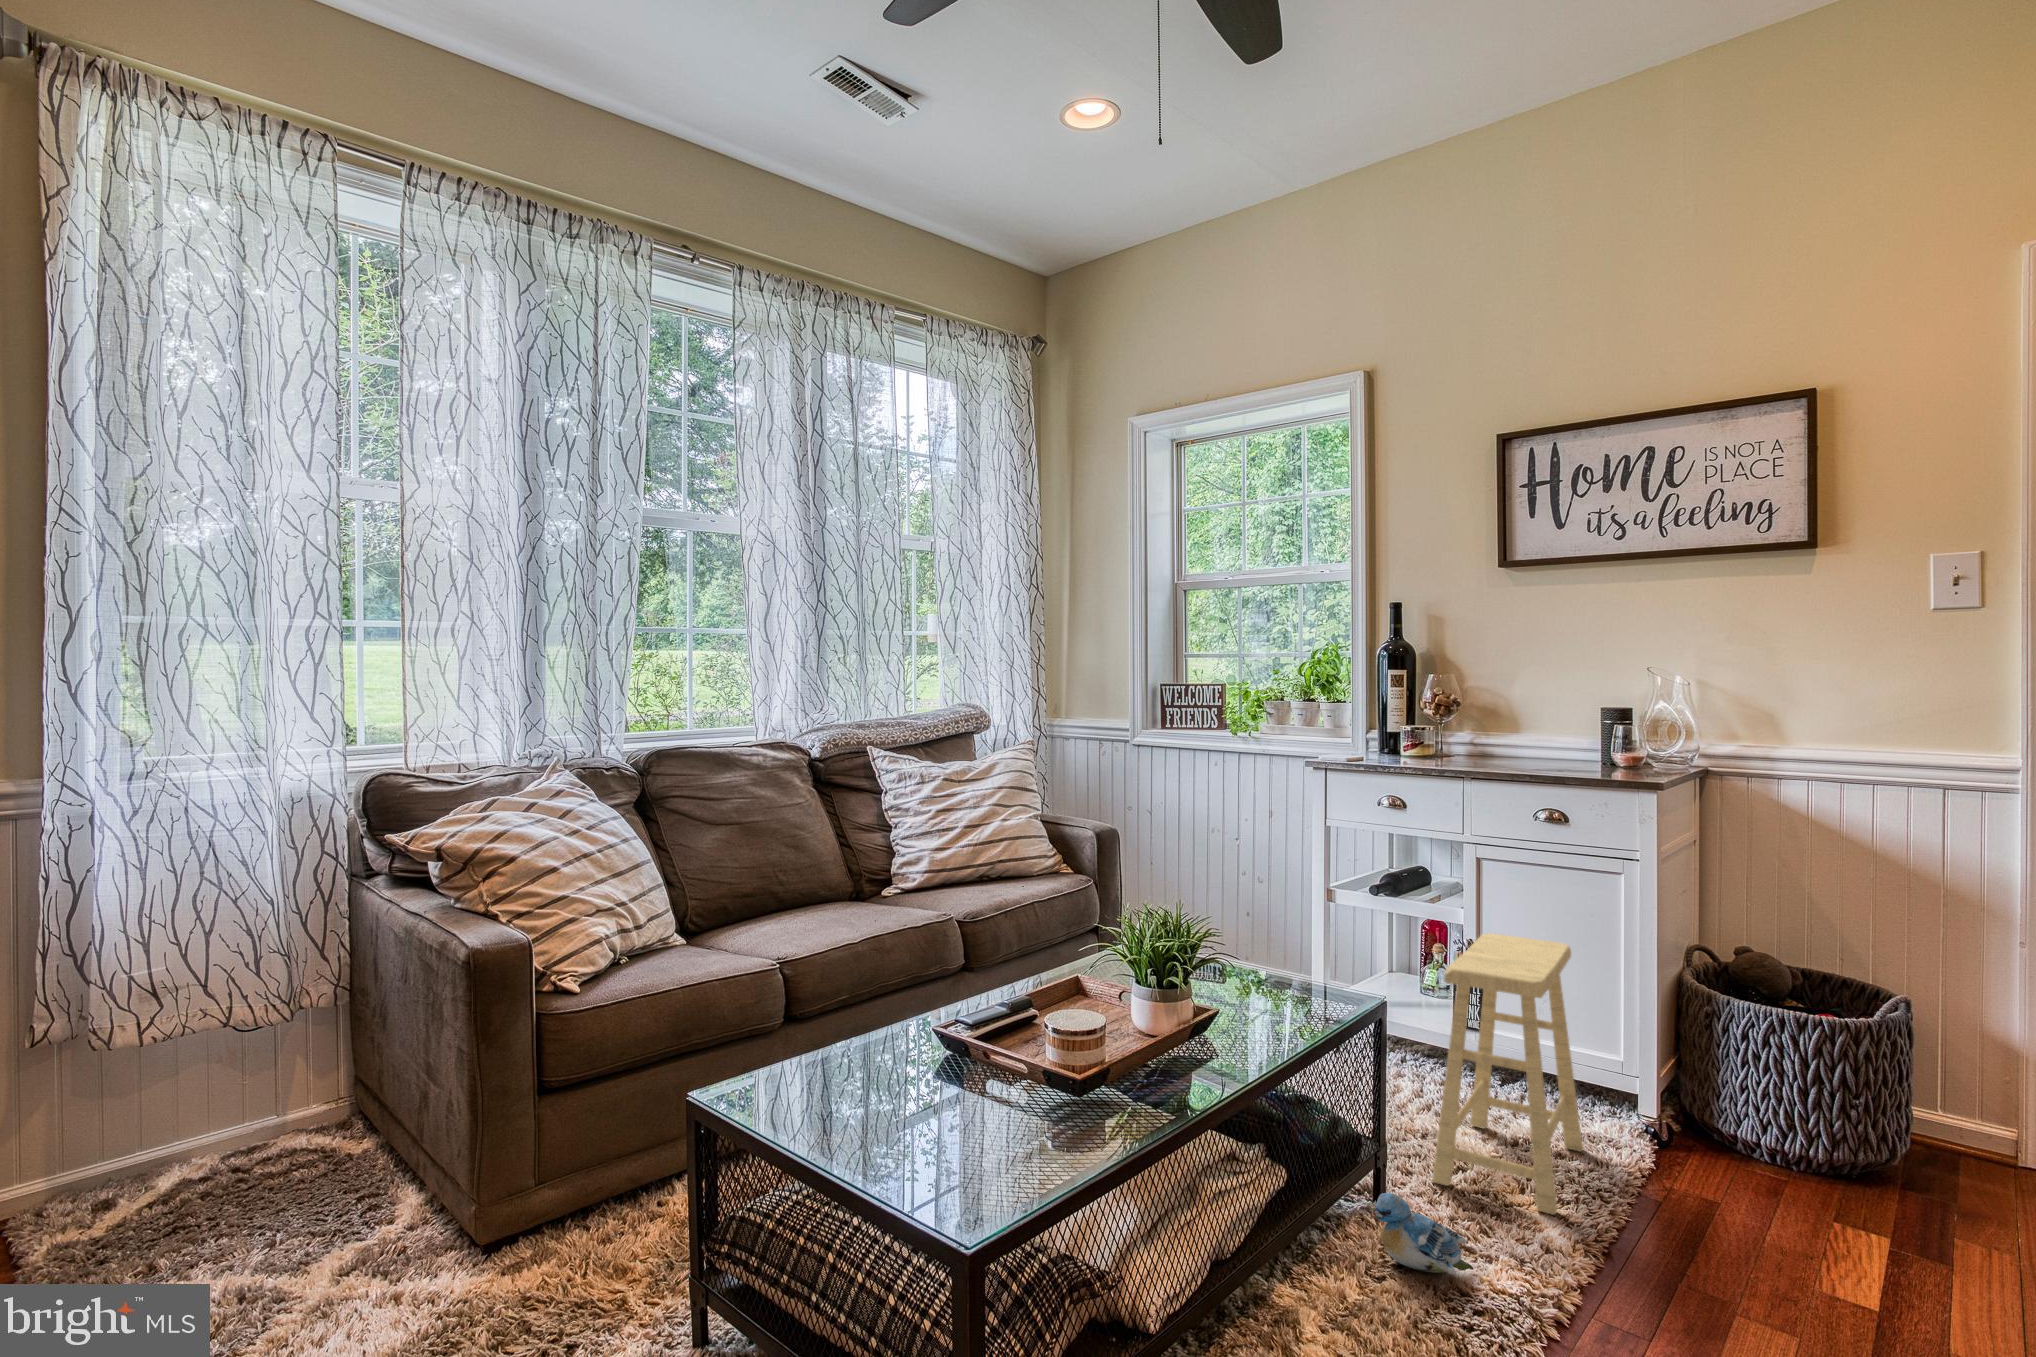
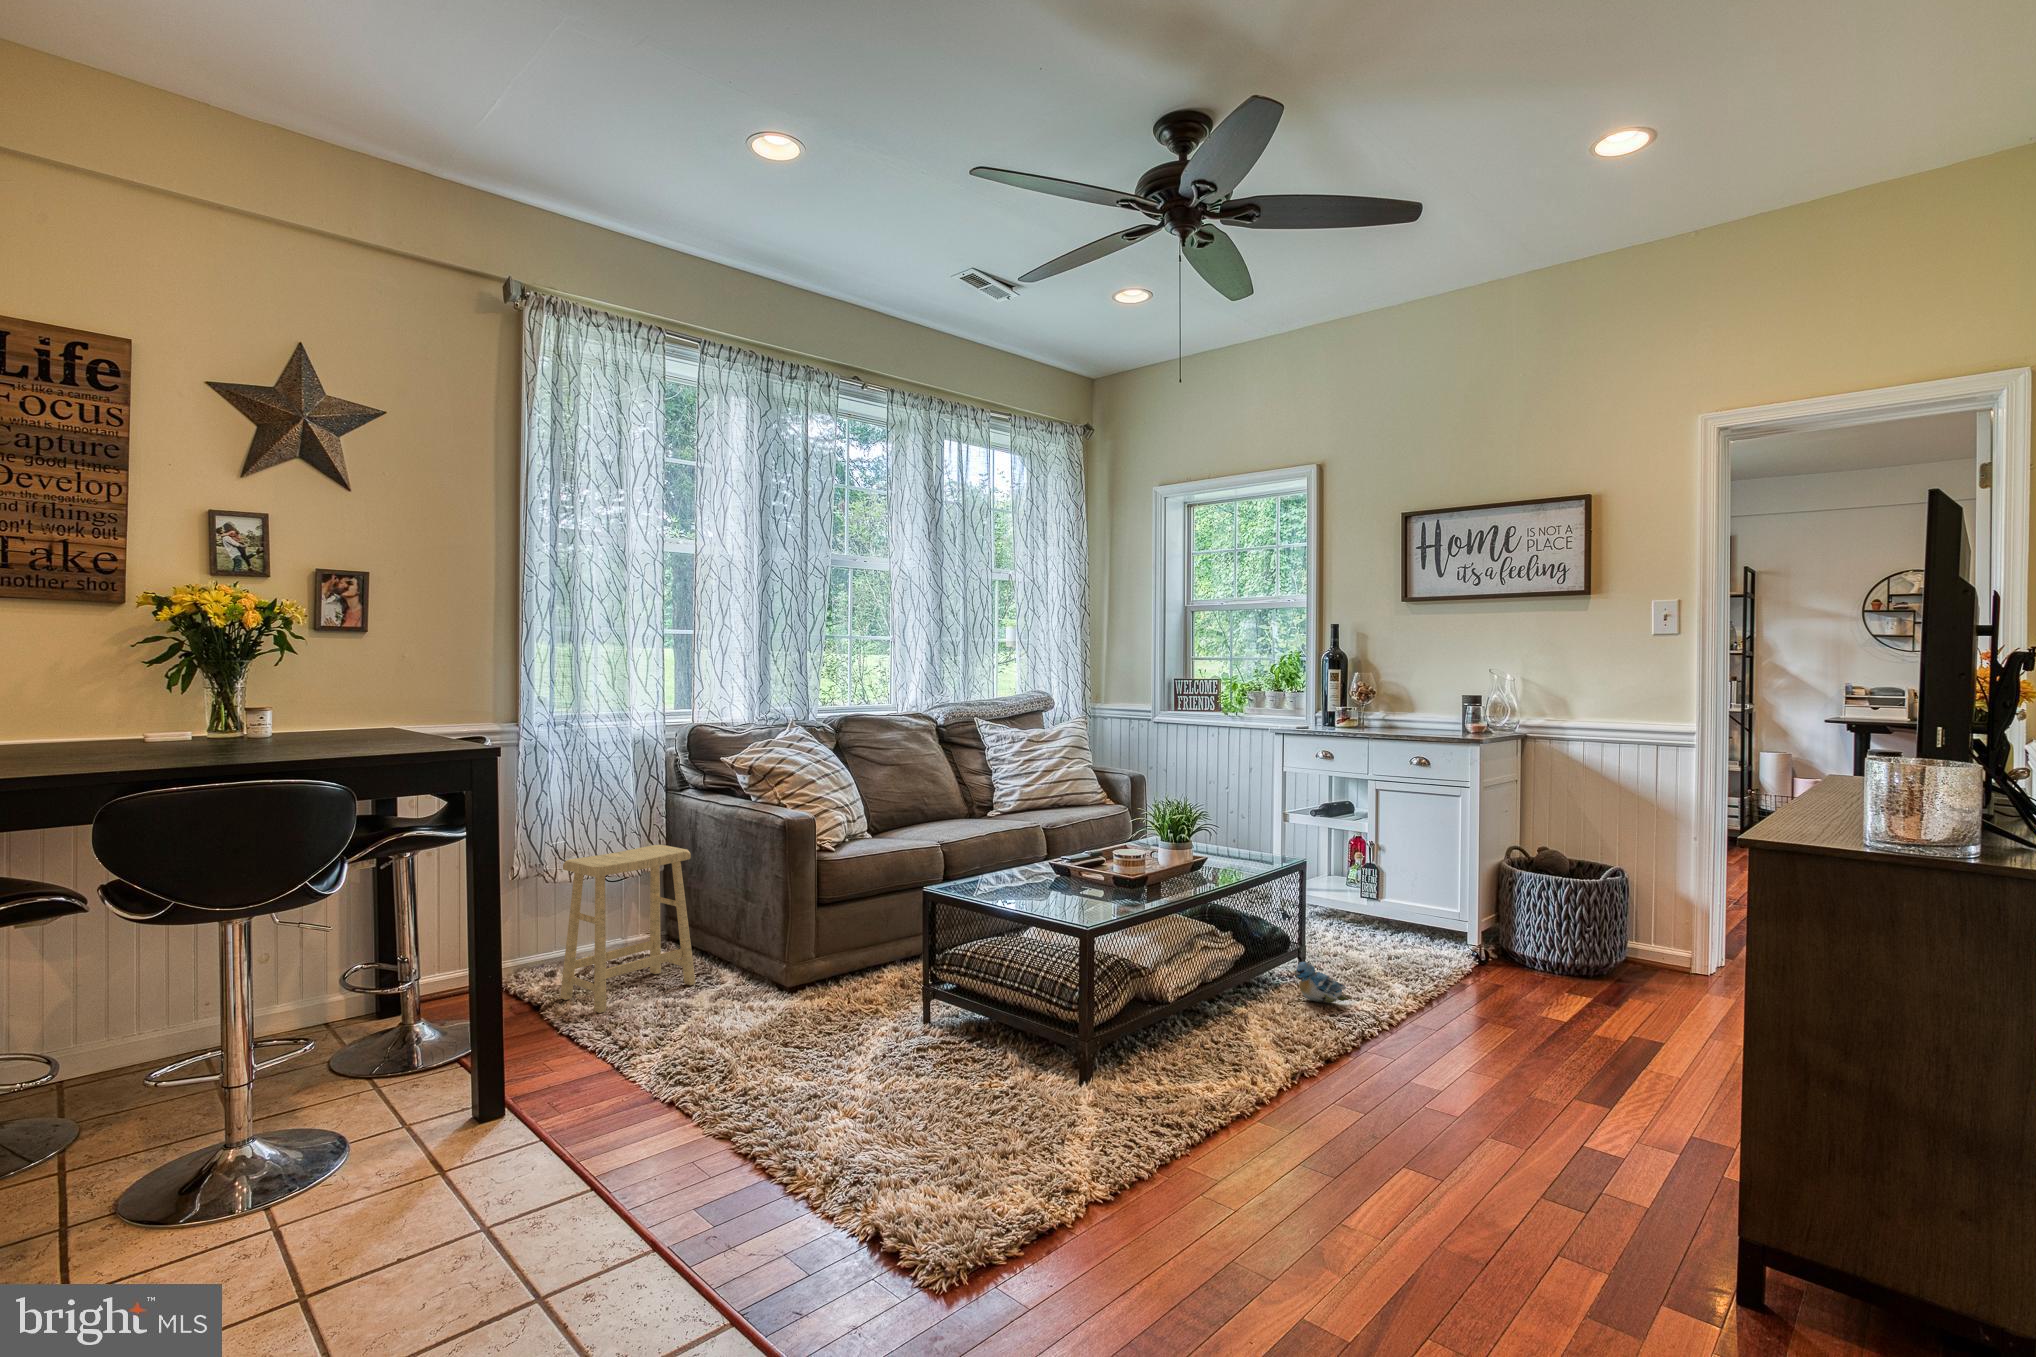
footstool: present [1432,933,1583,1215] -> present [560,845,695,1013]

